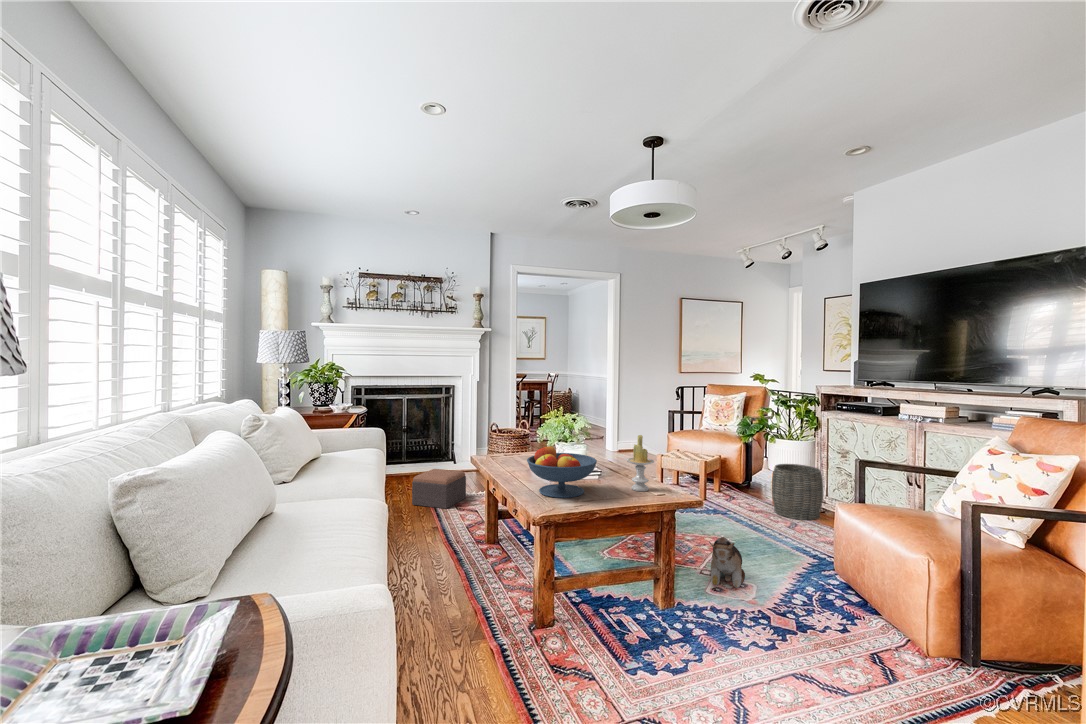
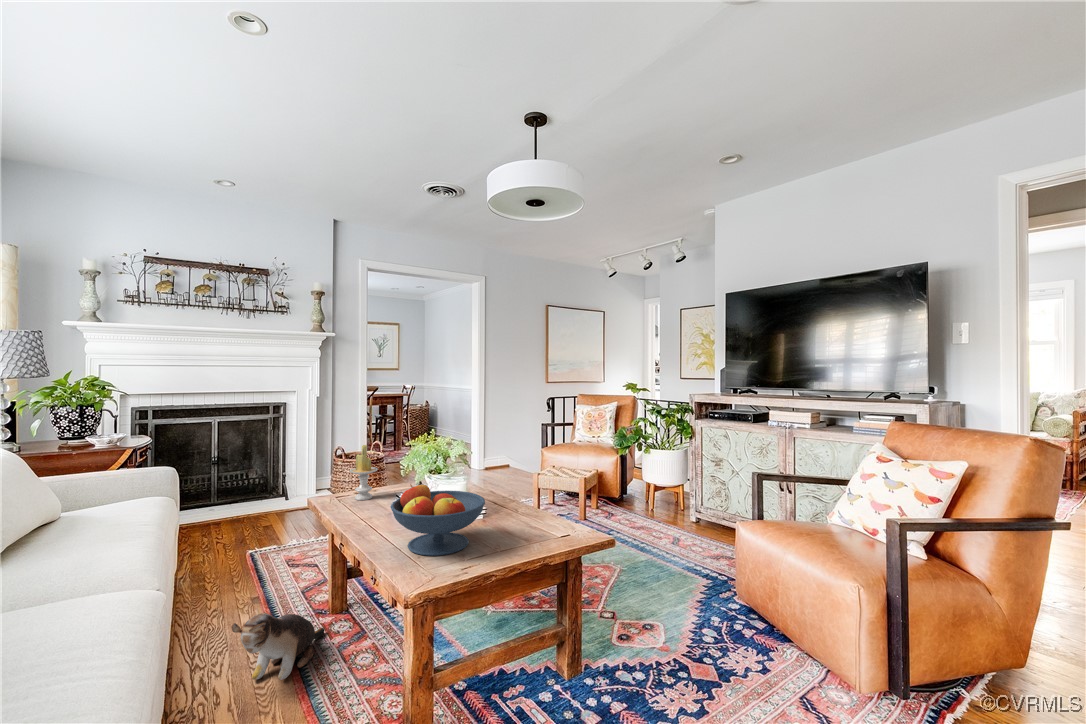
candle: present [627,435,654,491] -> present [350,445,378,500]
woven basket: present [772,464,823,520] -> none [652,475,700,533]
footstool: present [412,469,466,509] -> none [221,513,301,566]
plush toy: present [709,537,745,588] -> present [231,612,324,680]

